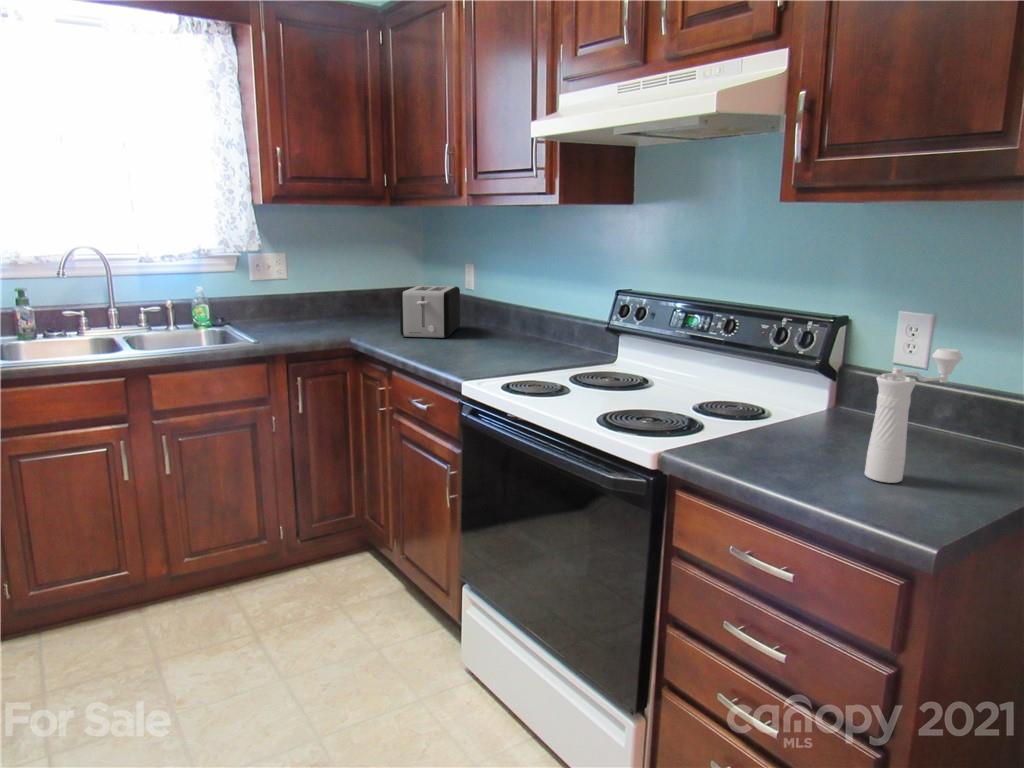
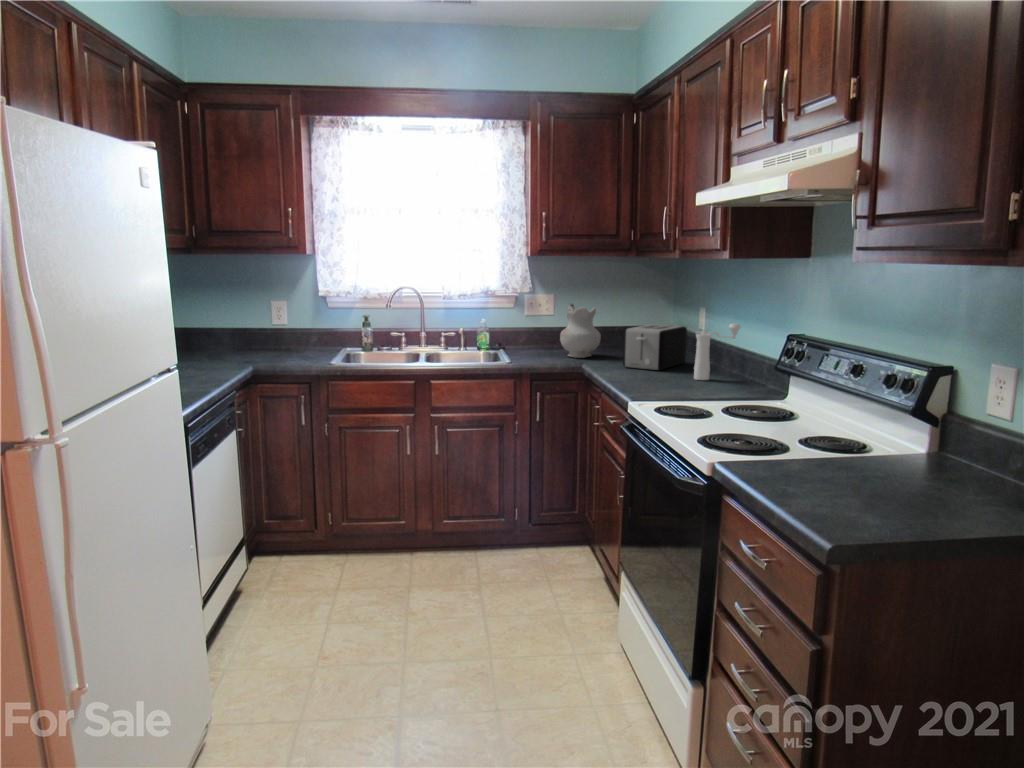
ceramic pitcher: none [308,264,358,329] -> present [560,304,601,358]
pepper mill: present [865,348,963,483] -> present [694,324,741,380]

